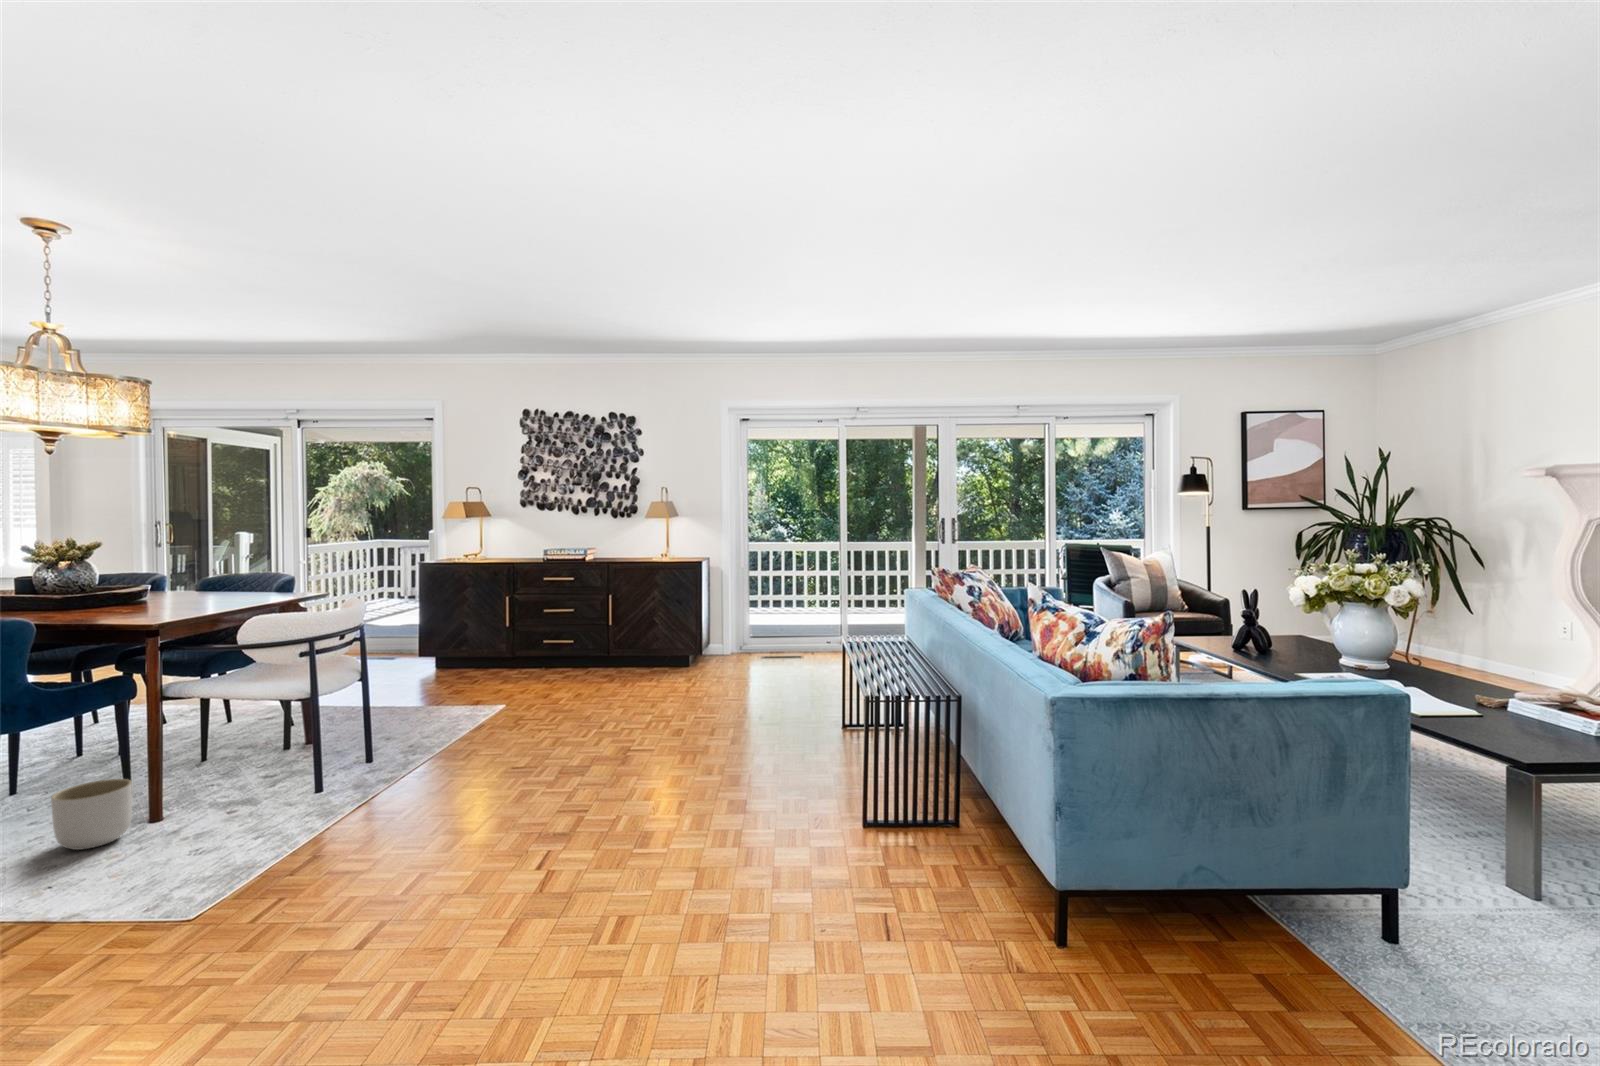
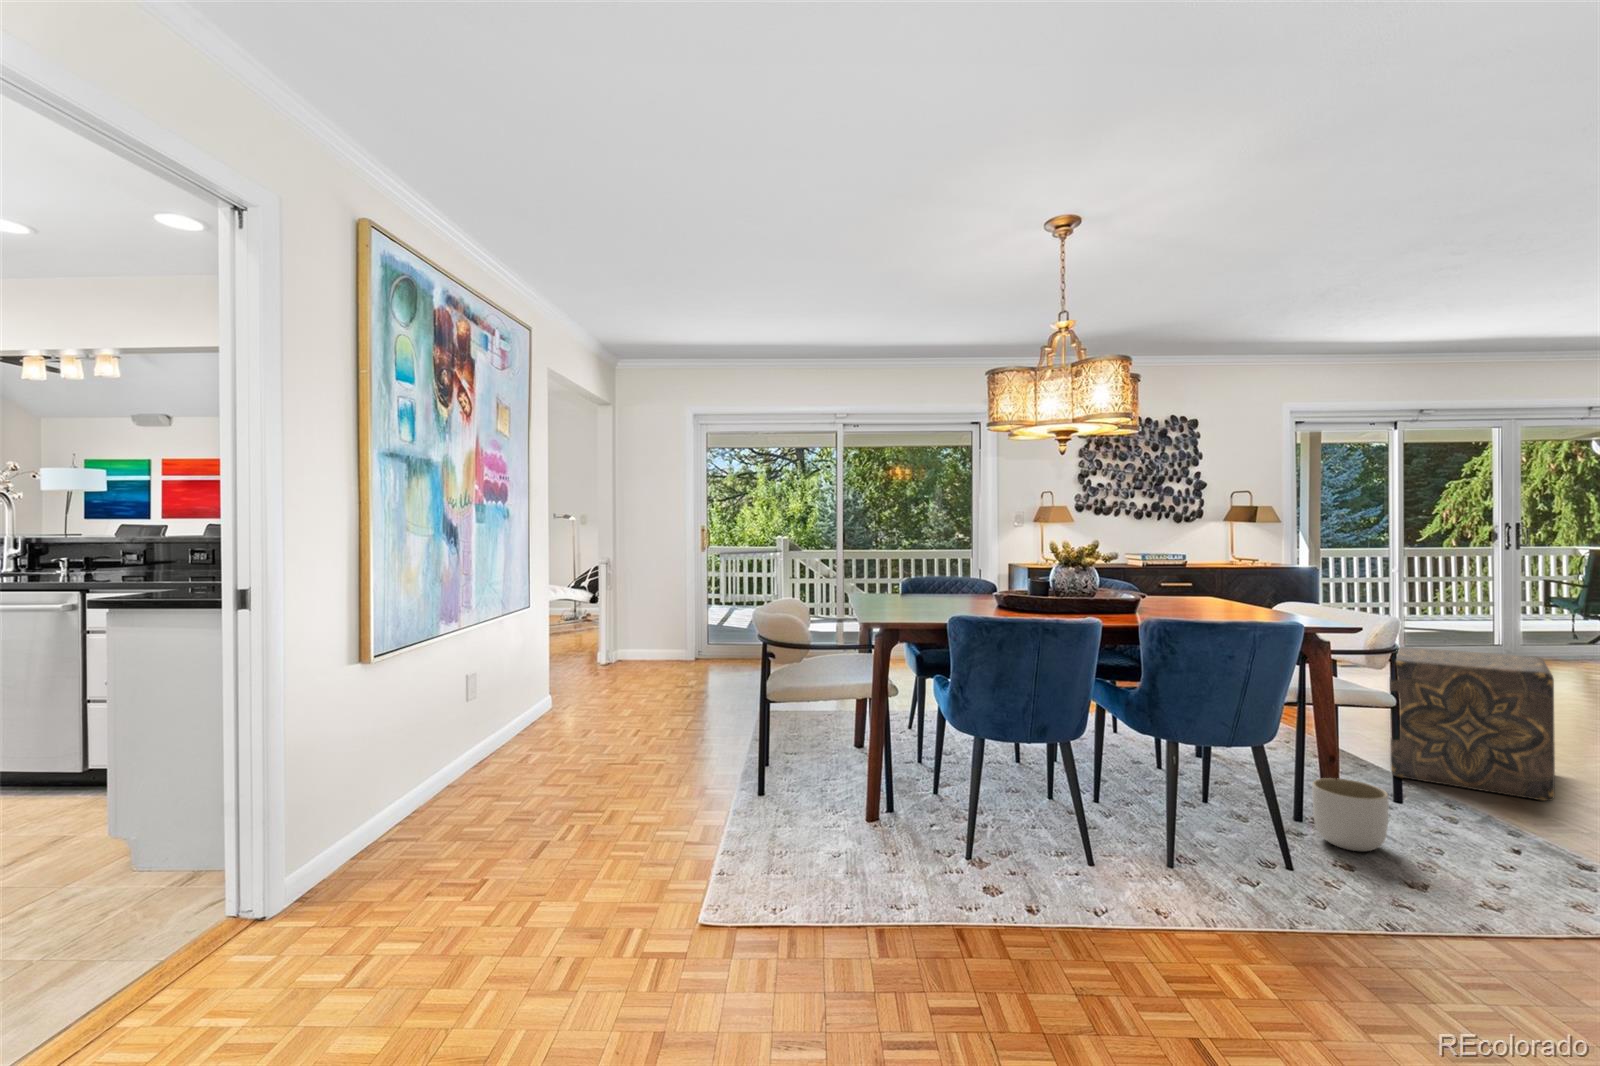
ottoman: none [383,646,545,796] -> present [1390,647,1555,801]

